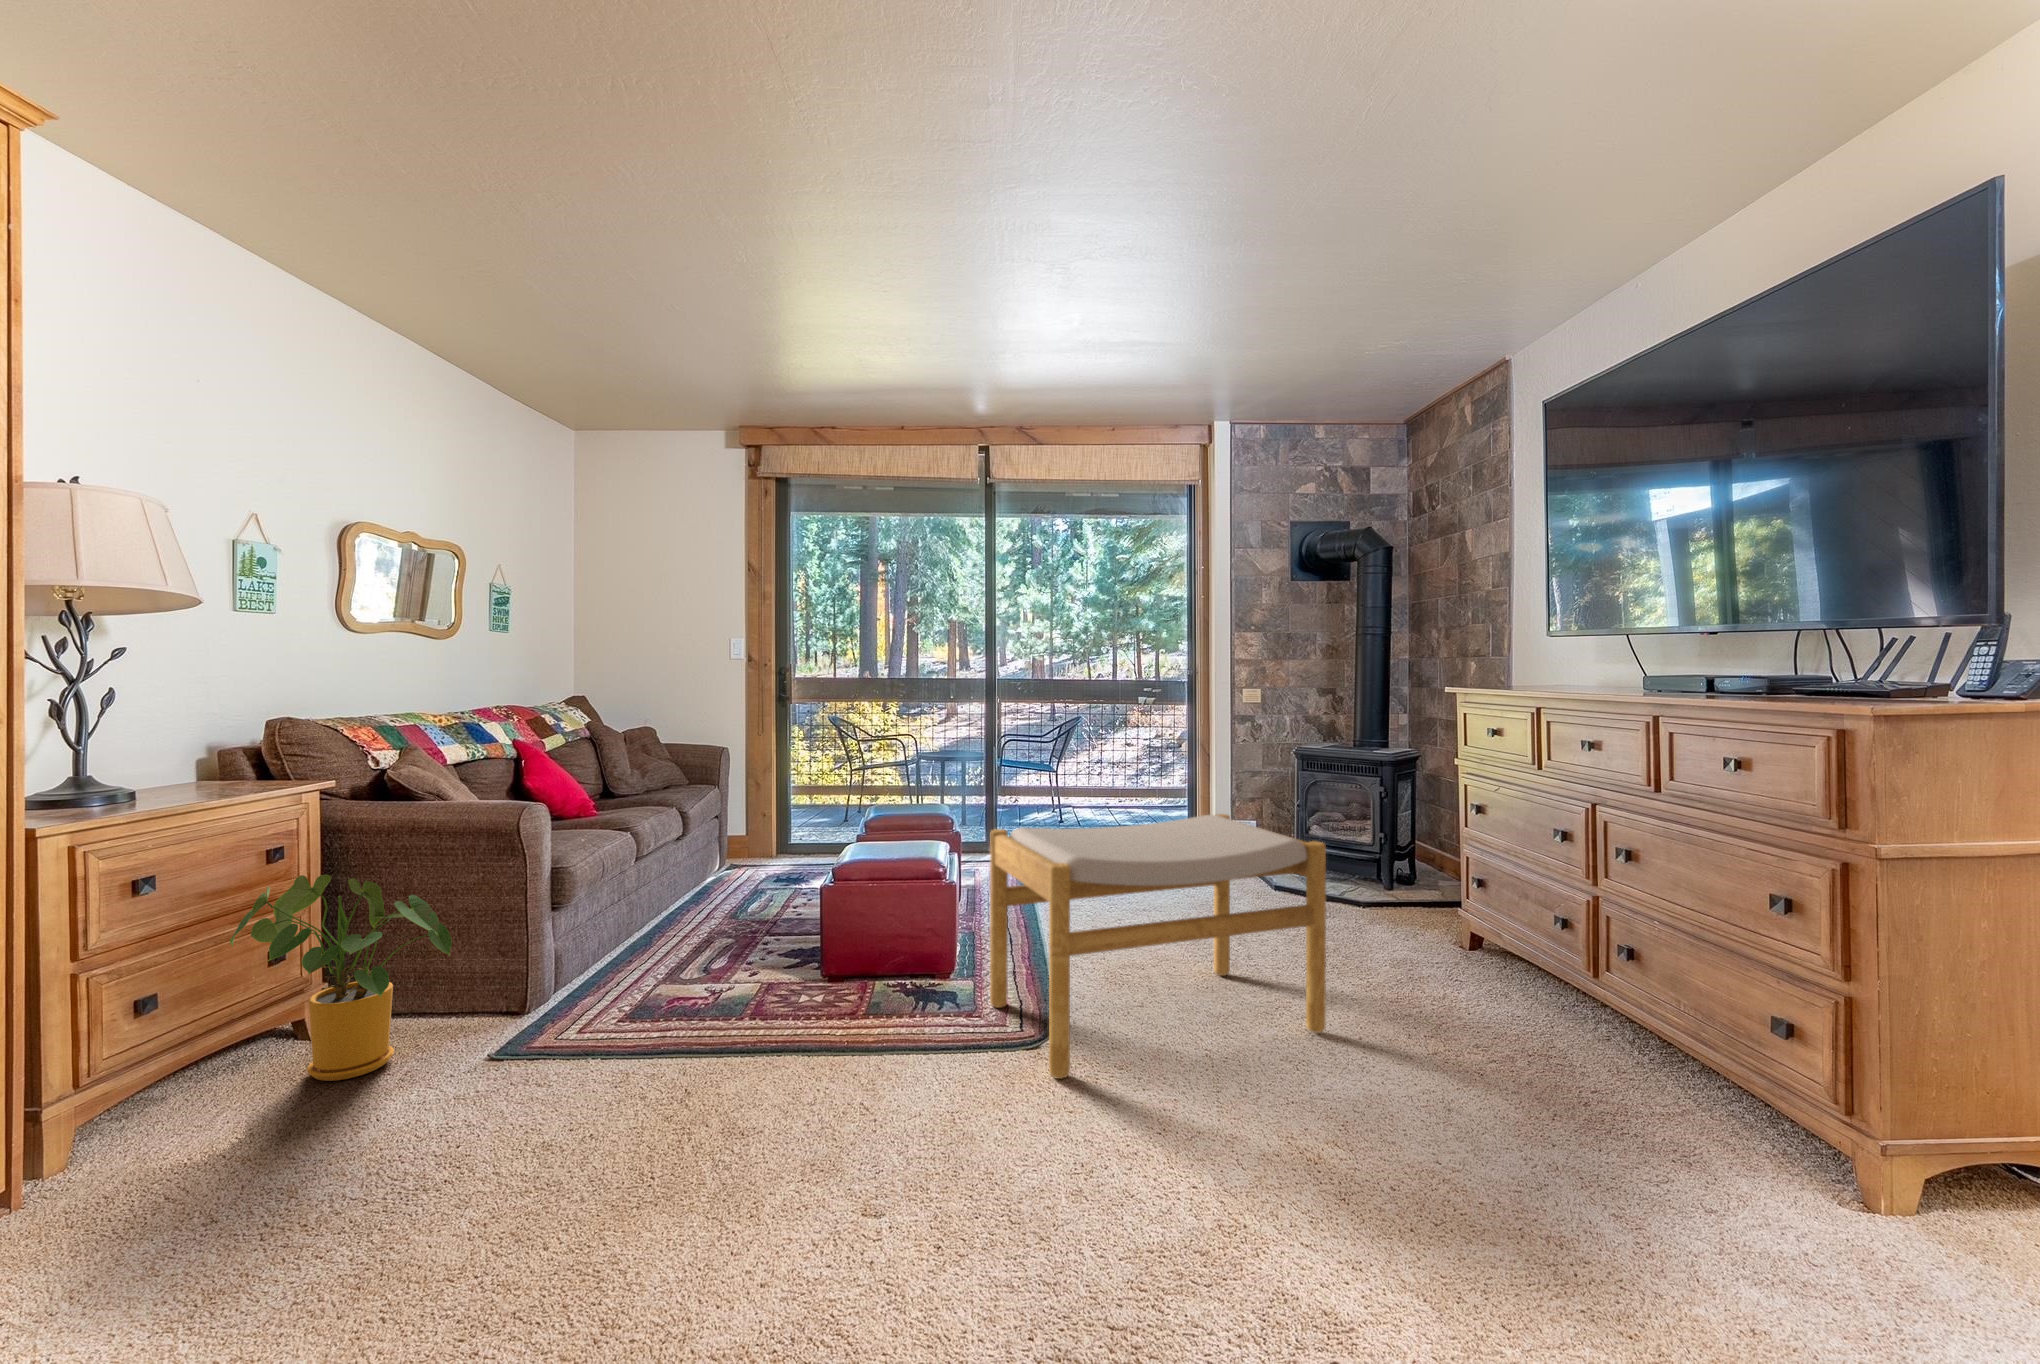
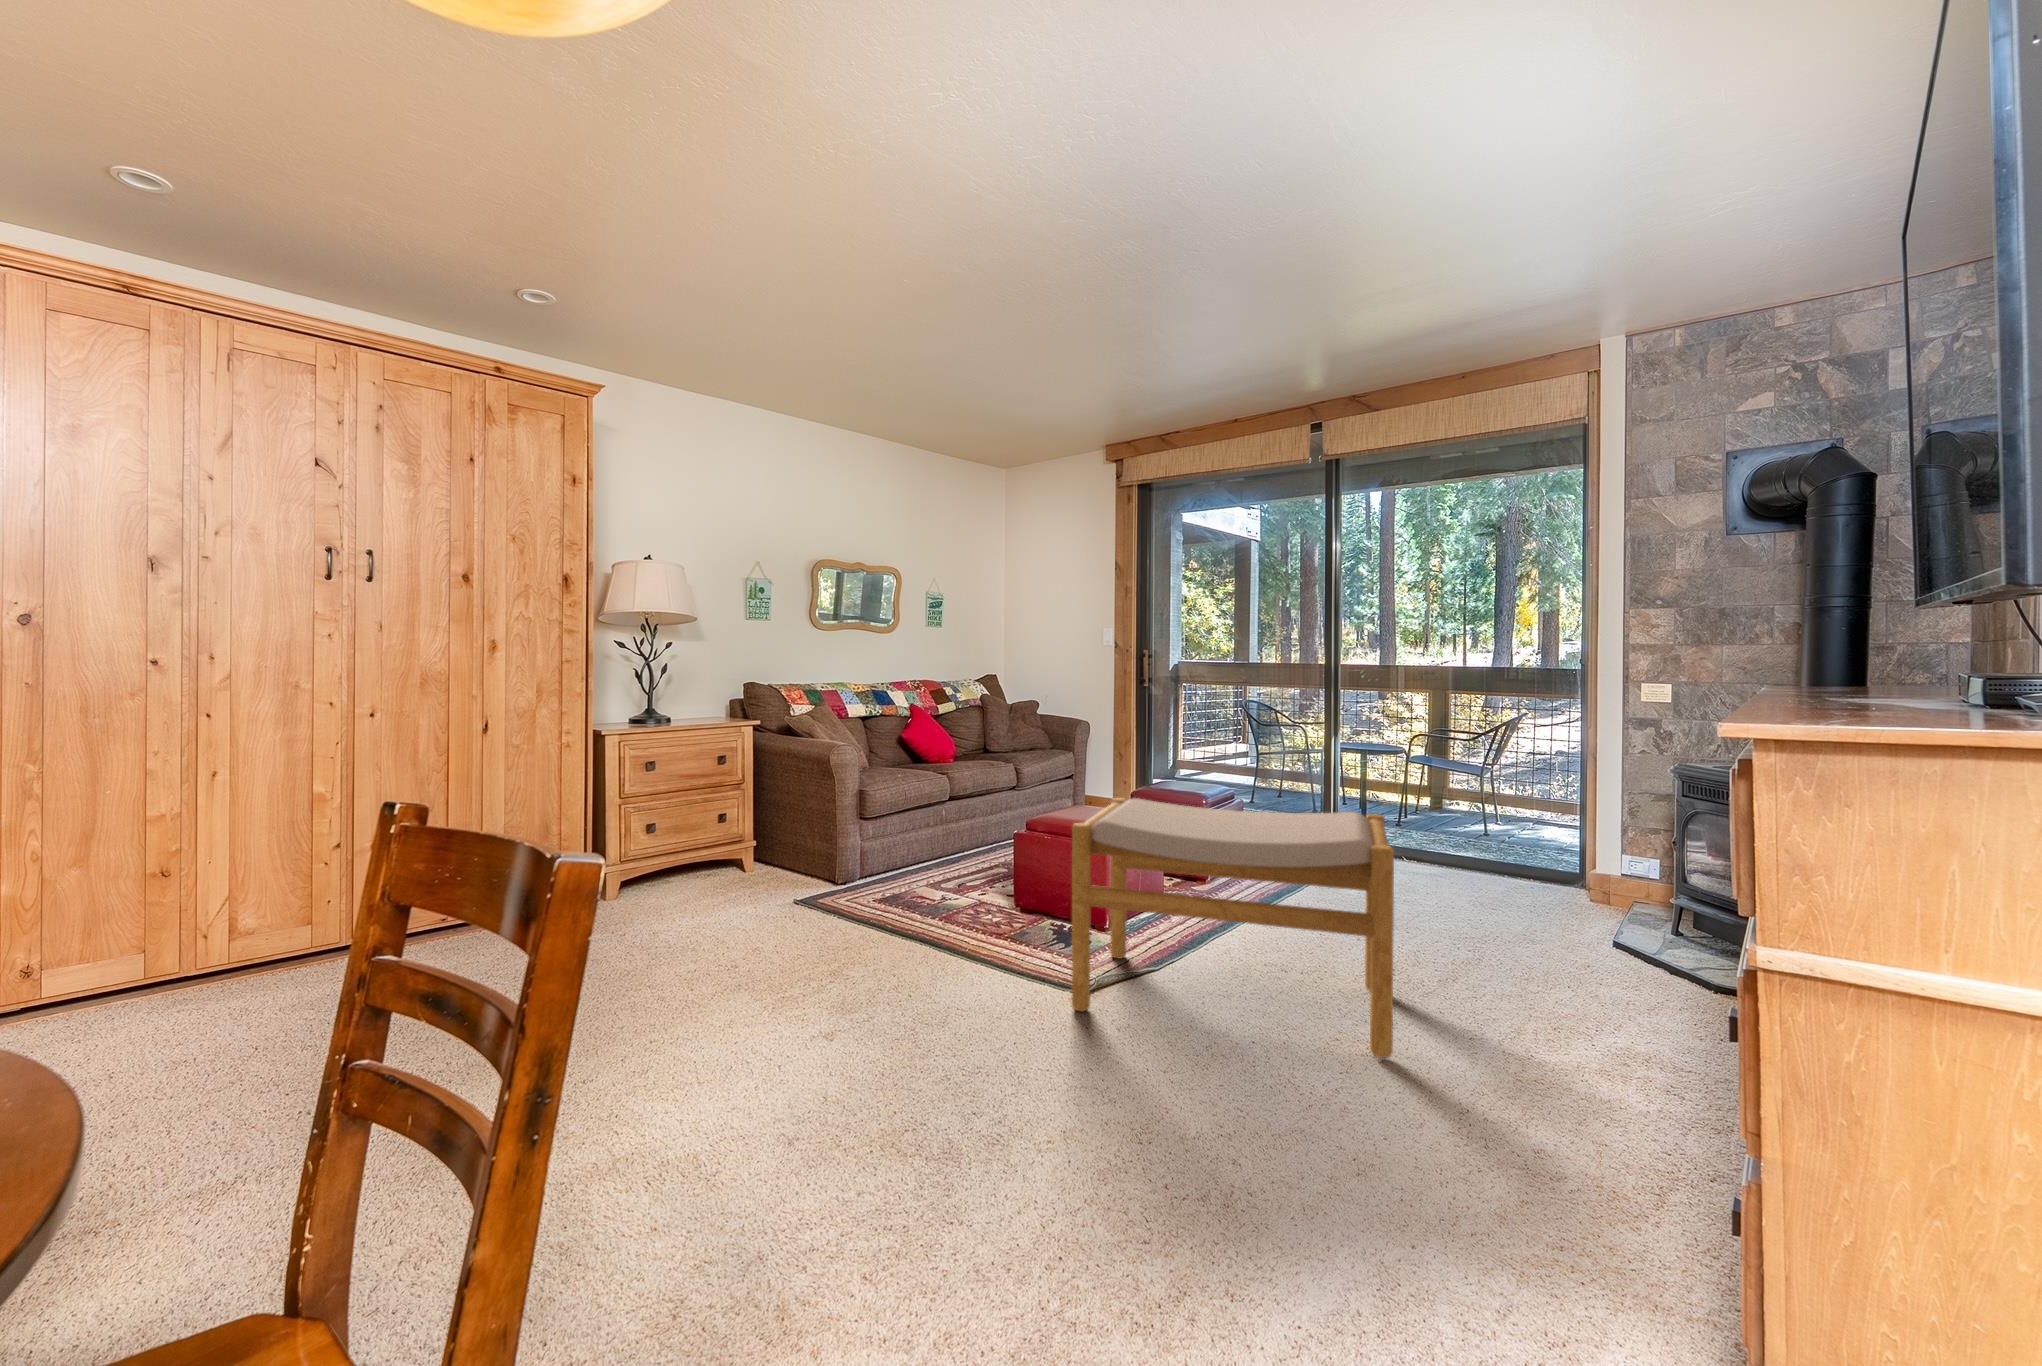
house plant: present [230,875,452,1081] -> none [681,774,774,896]

